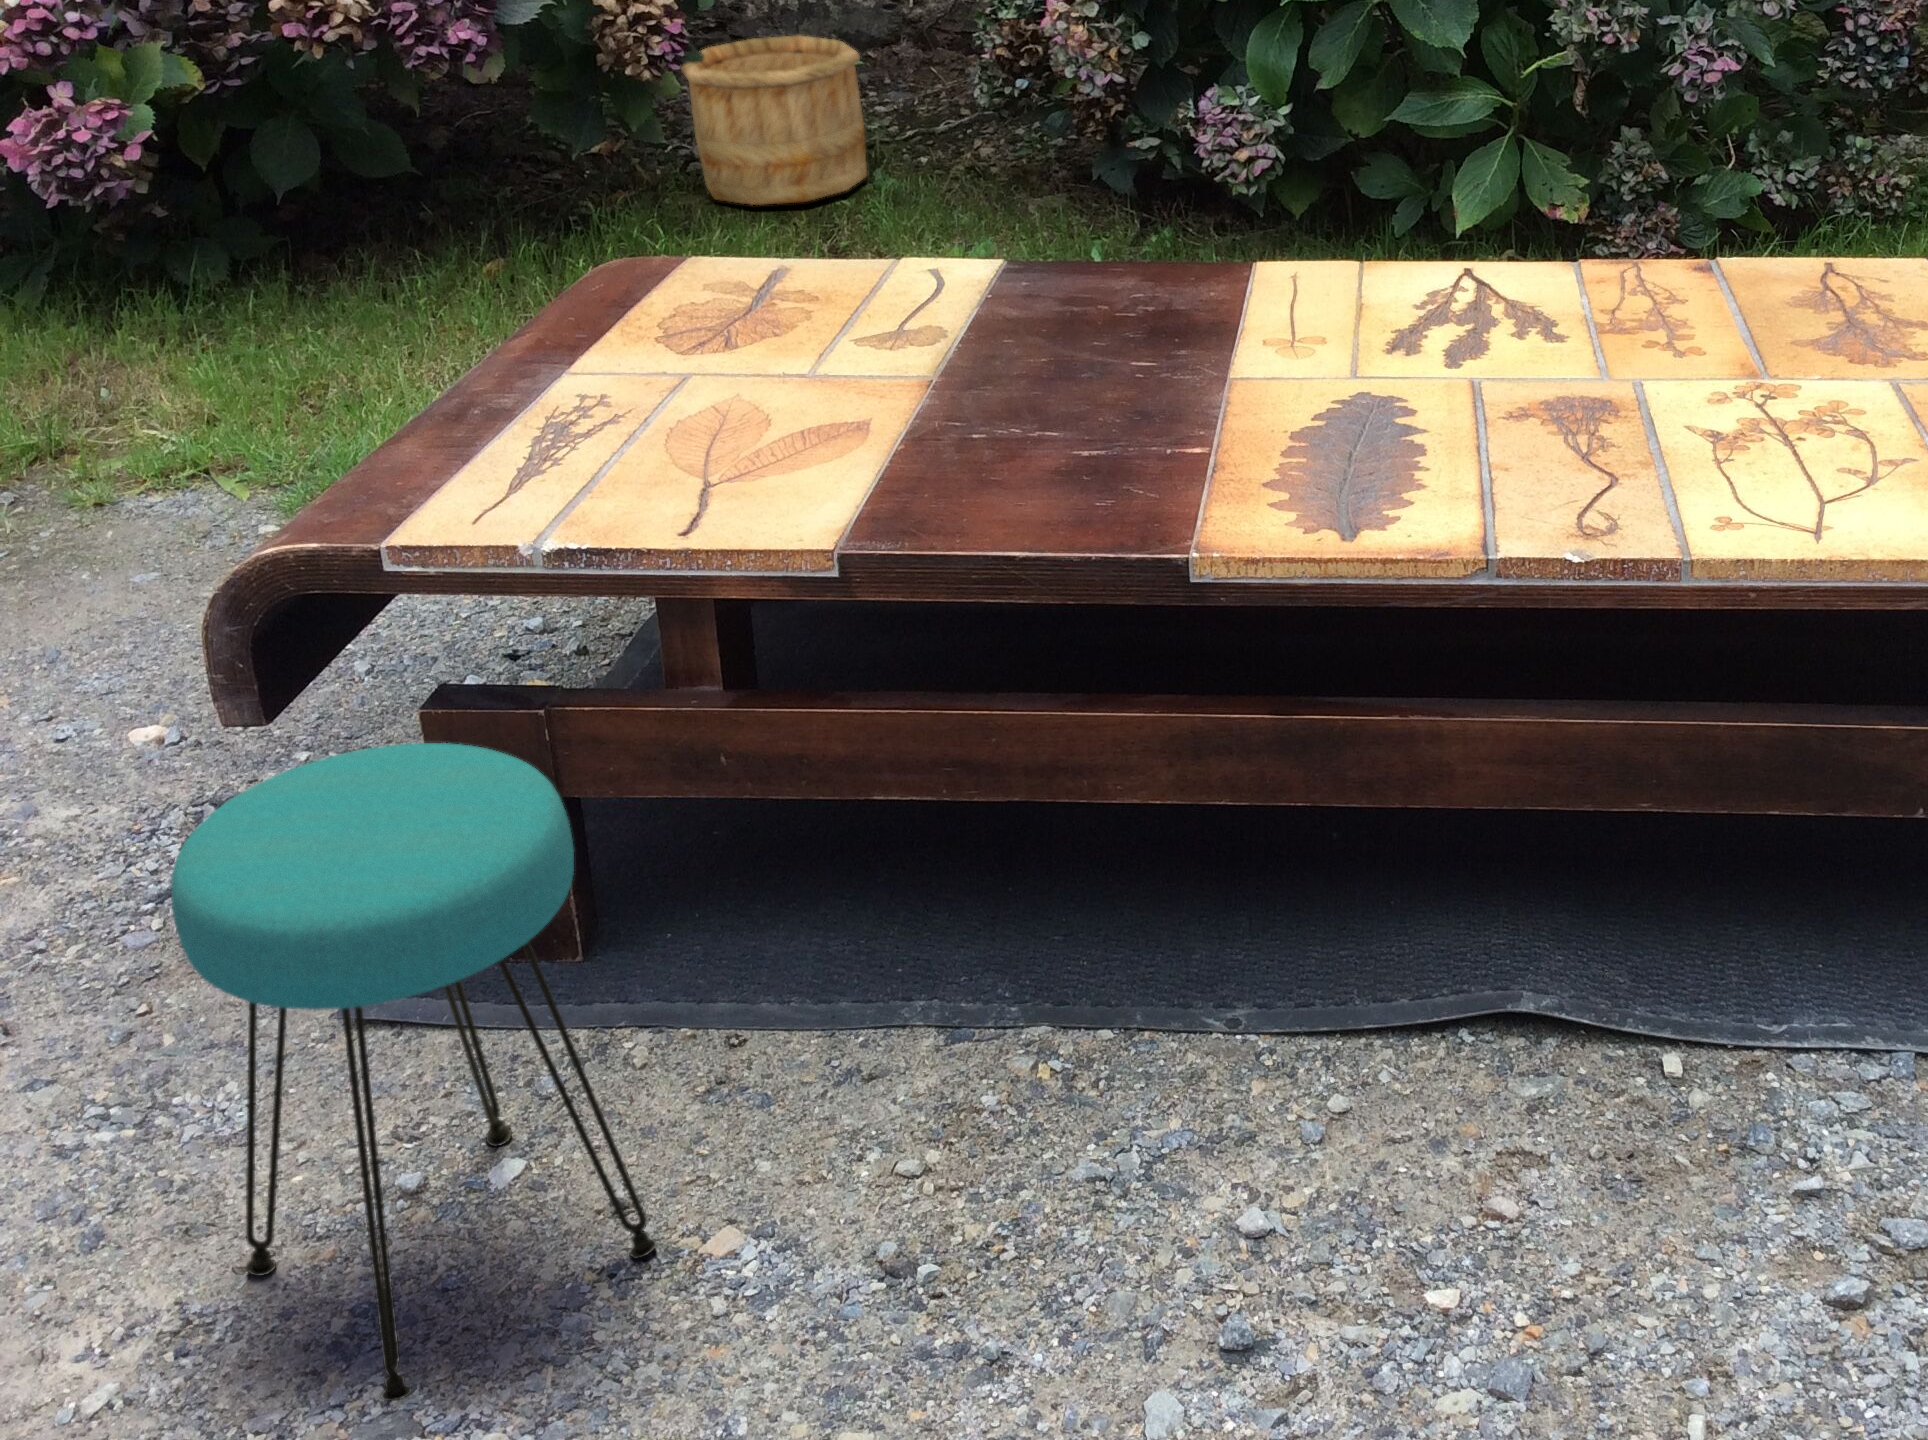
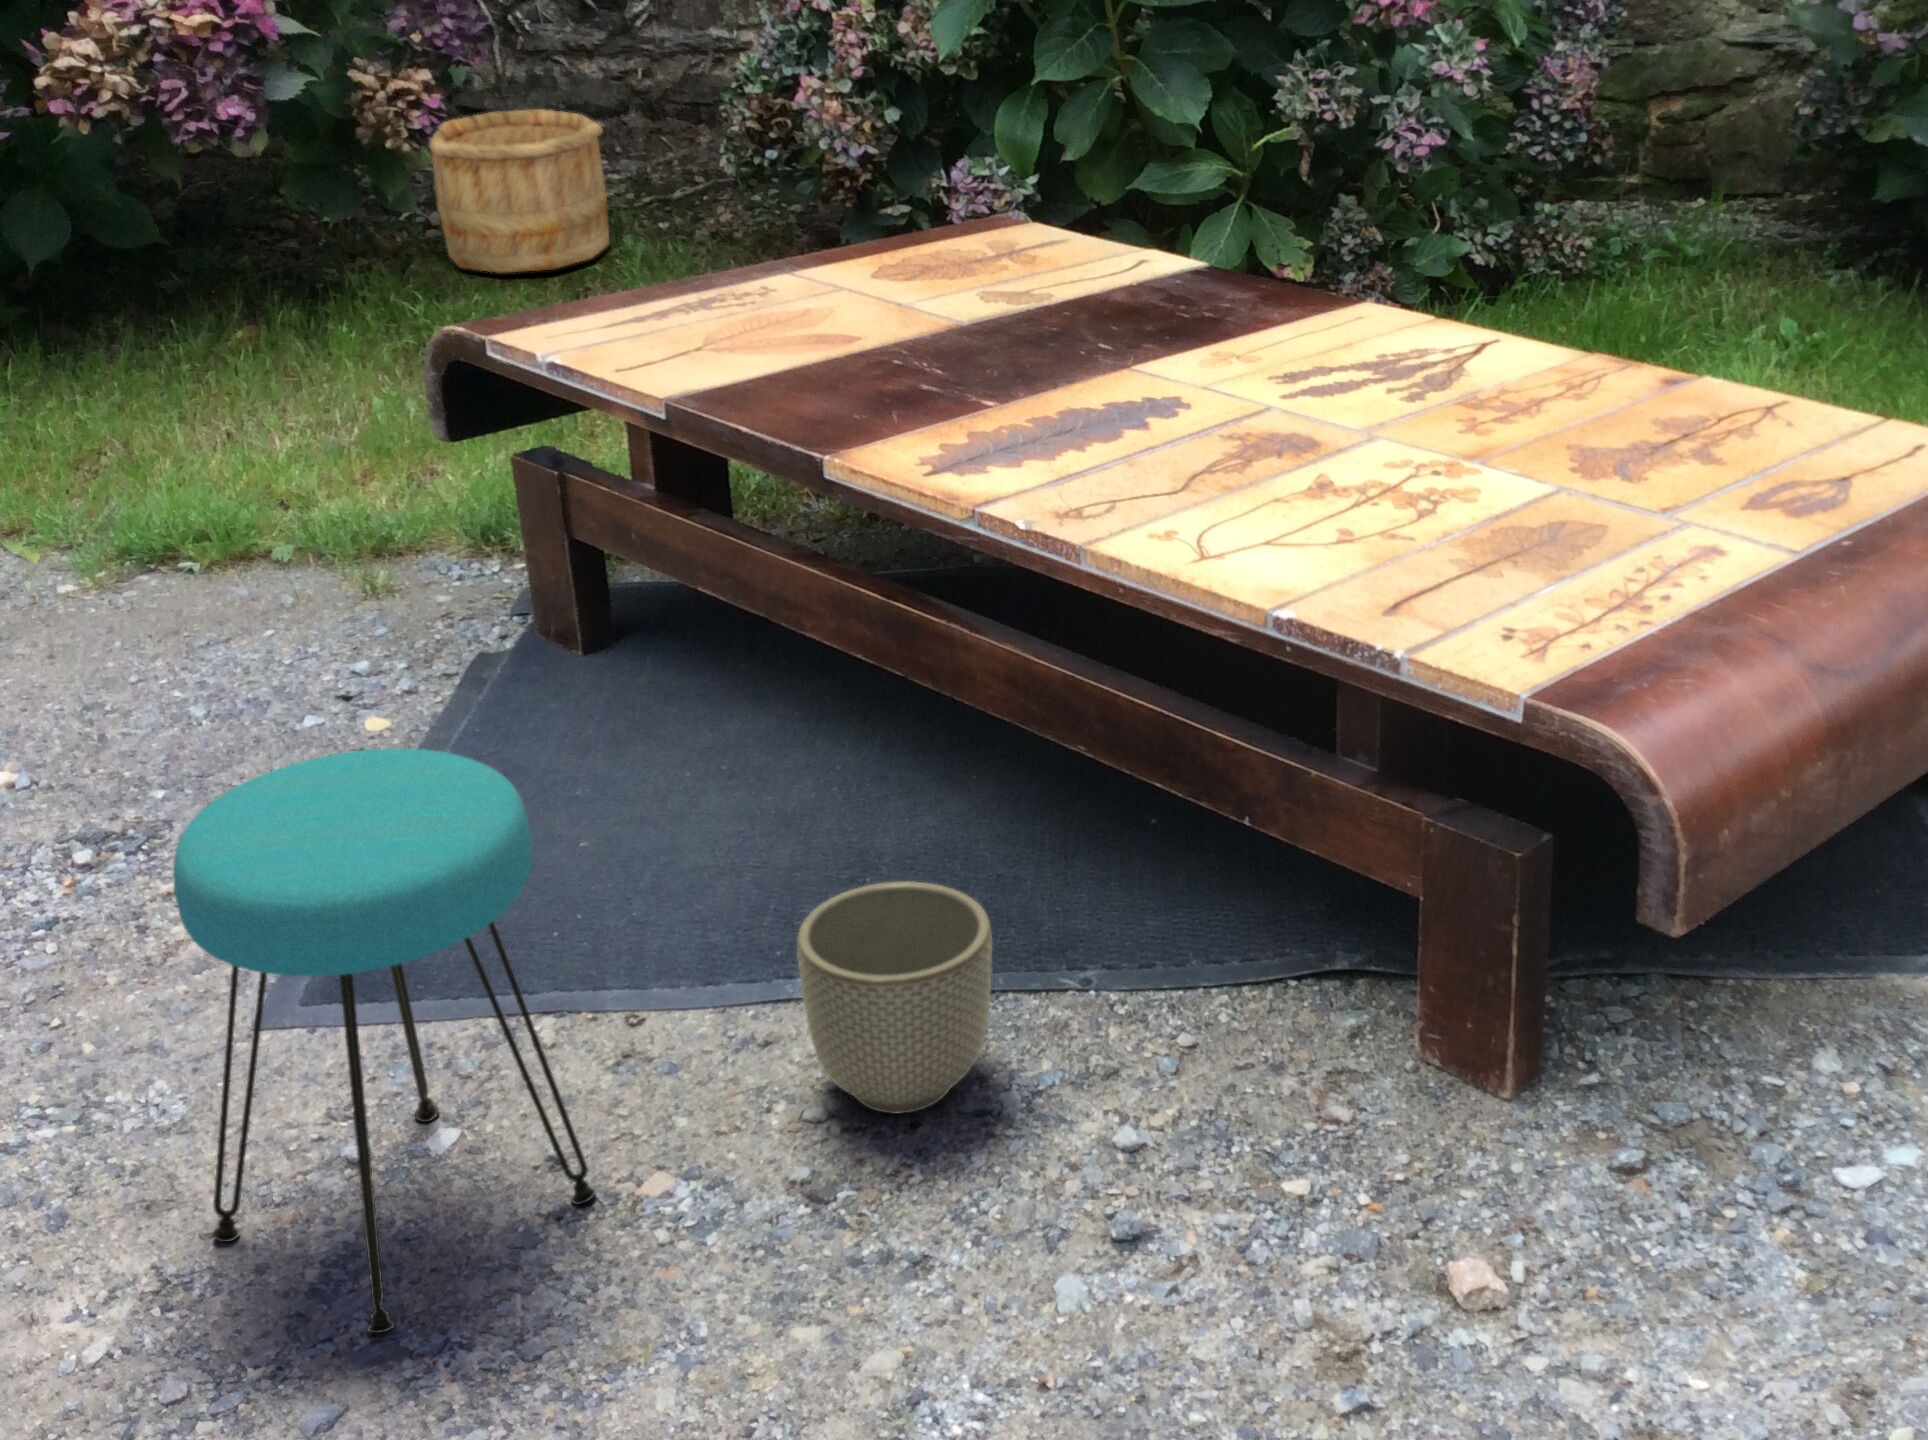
planter: none [891,906,1112,1171] -> present [797,881,992,1113]

